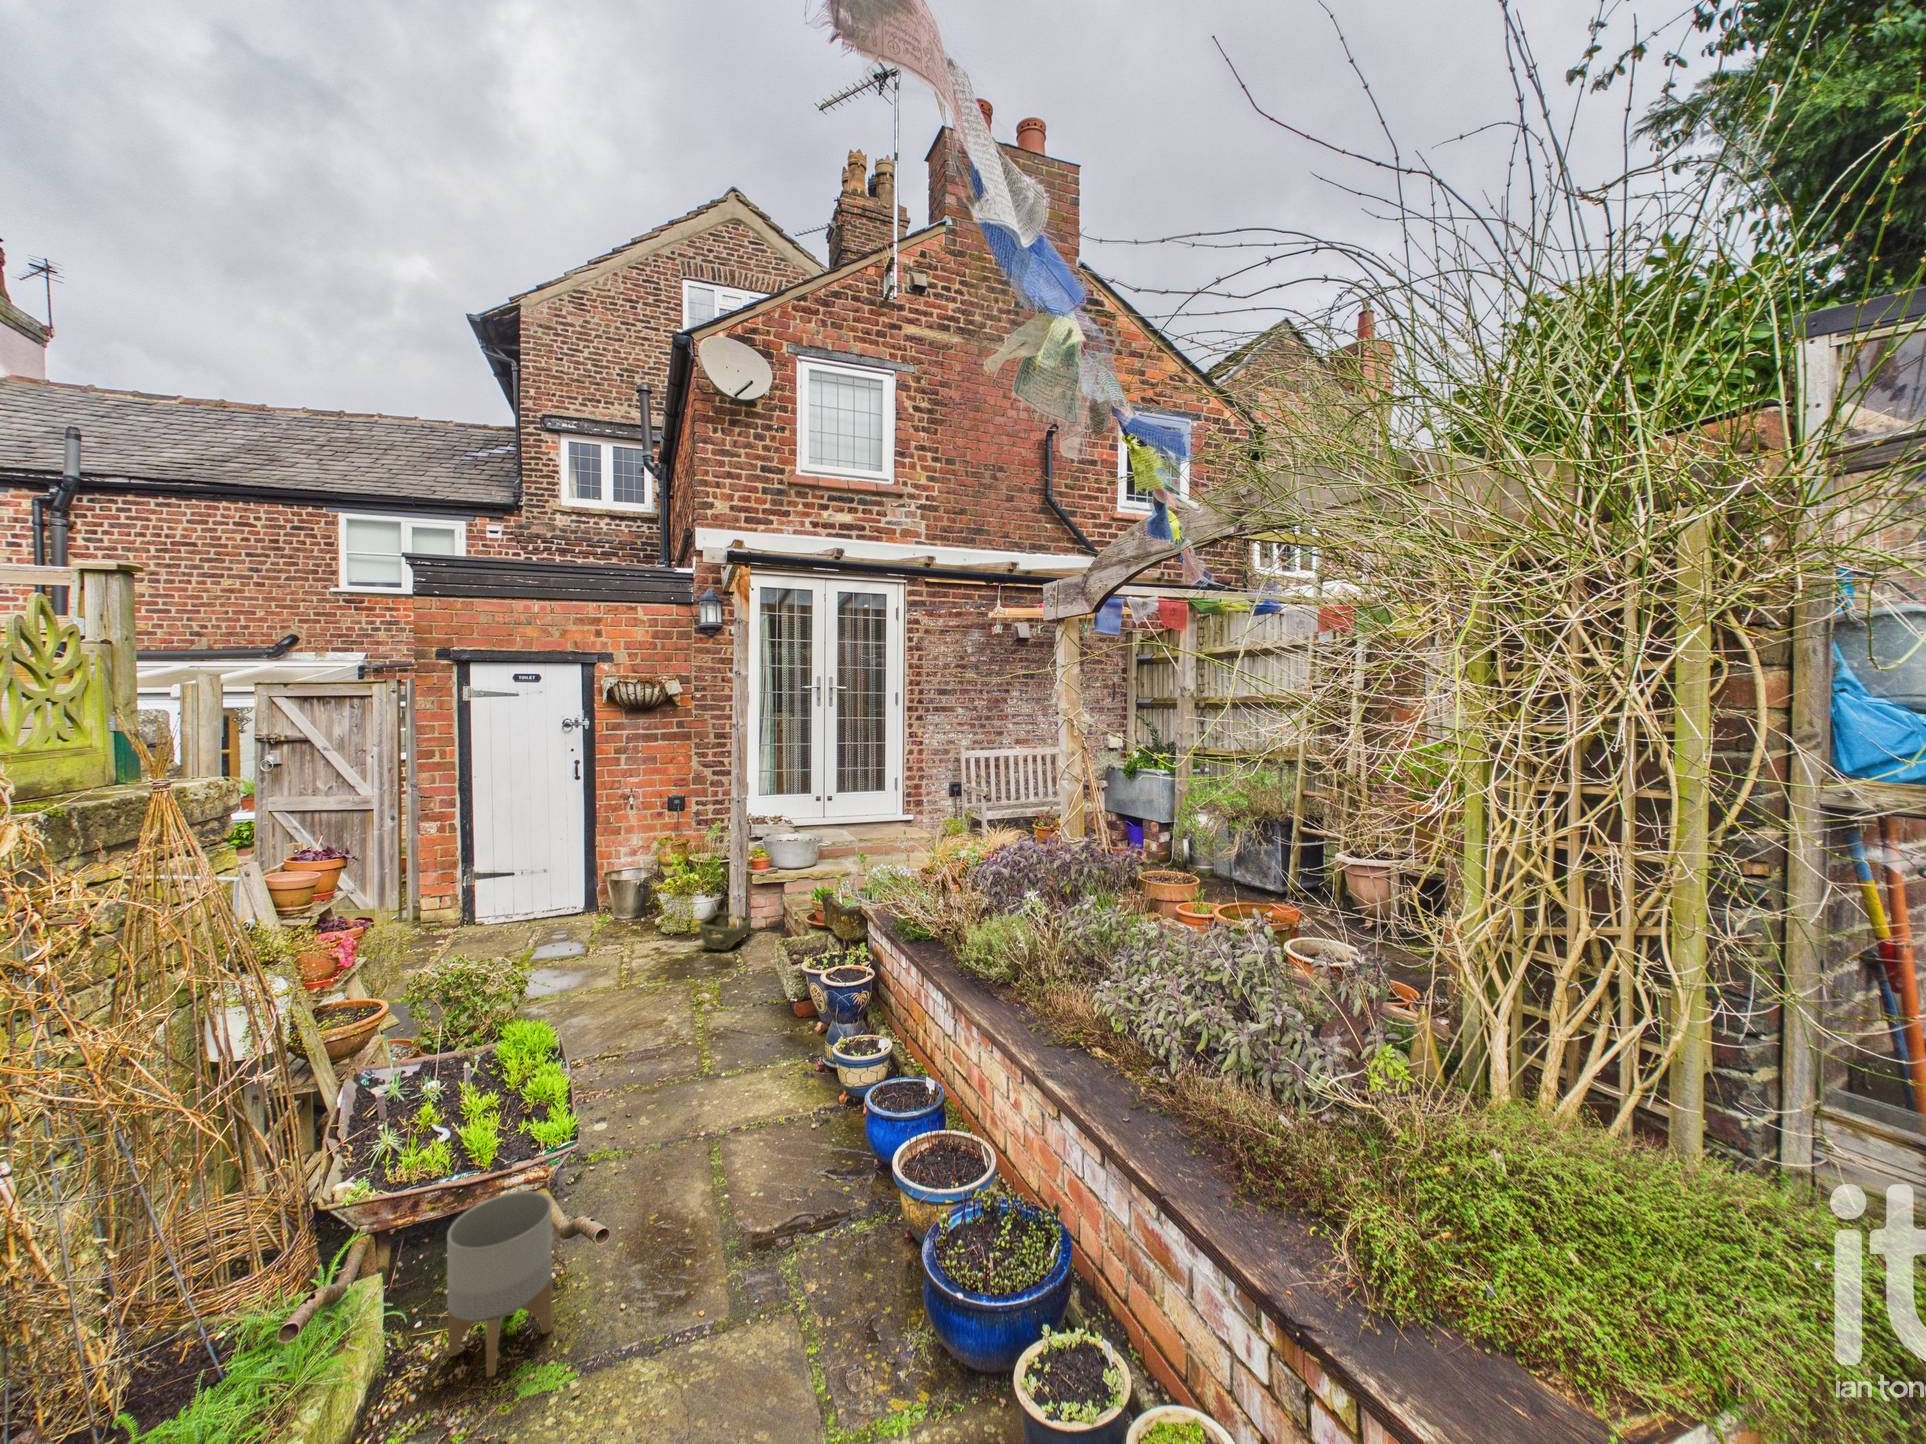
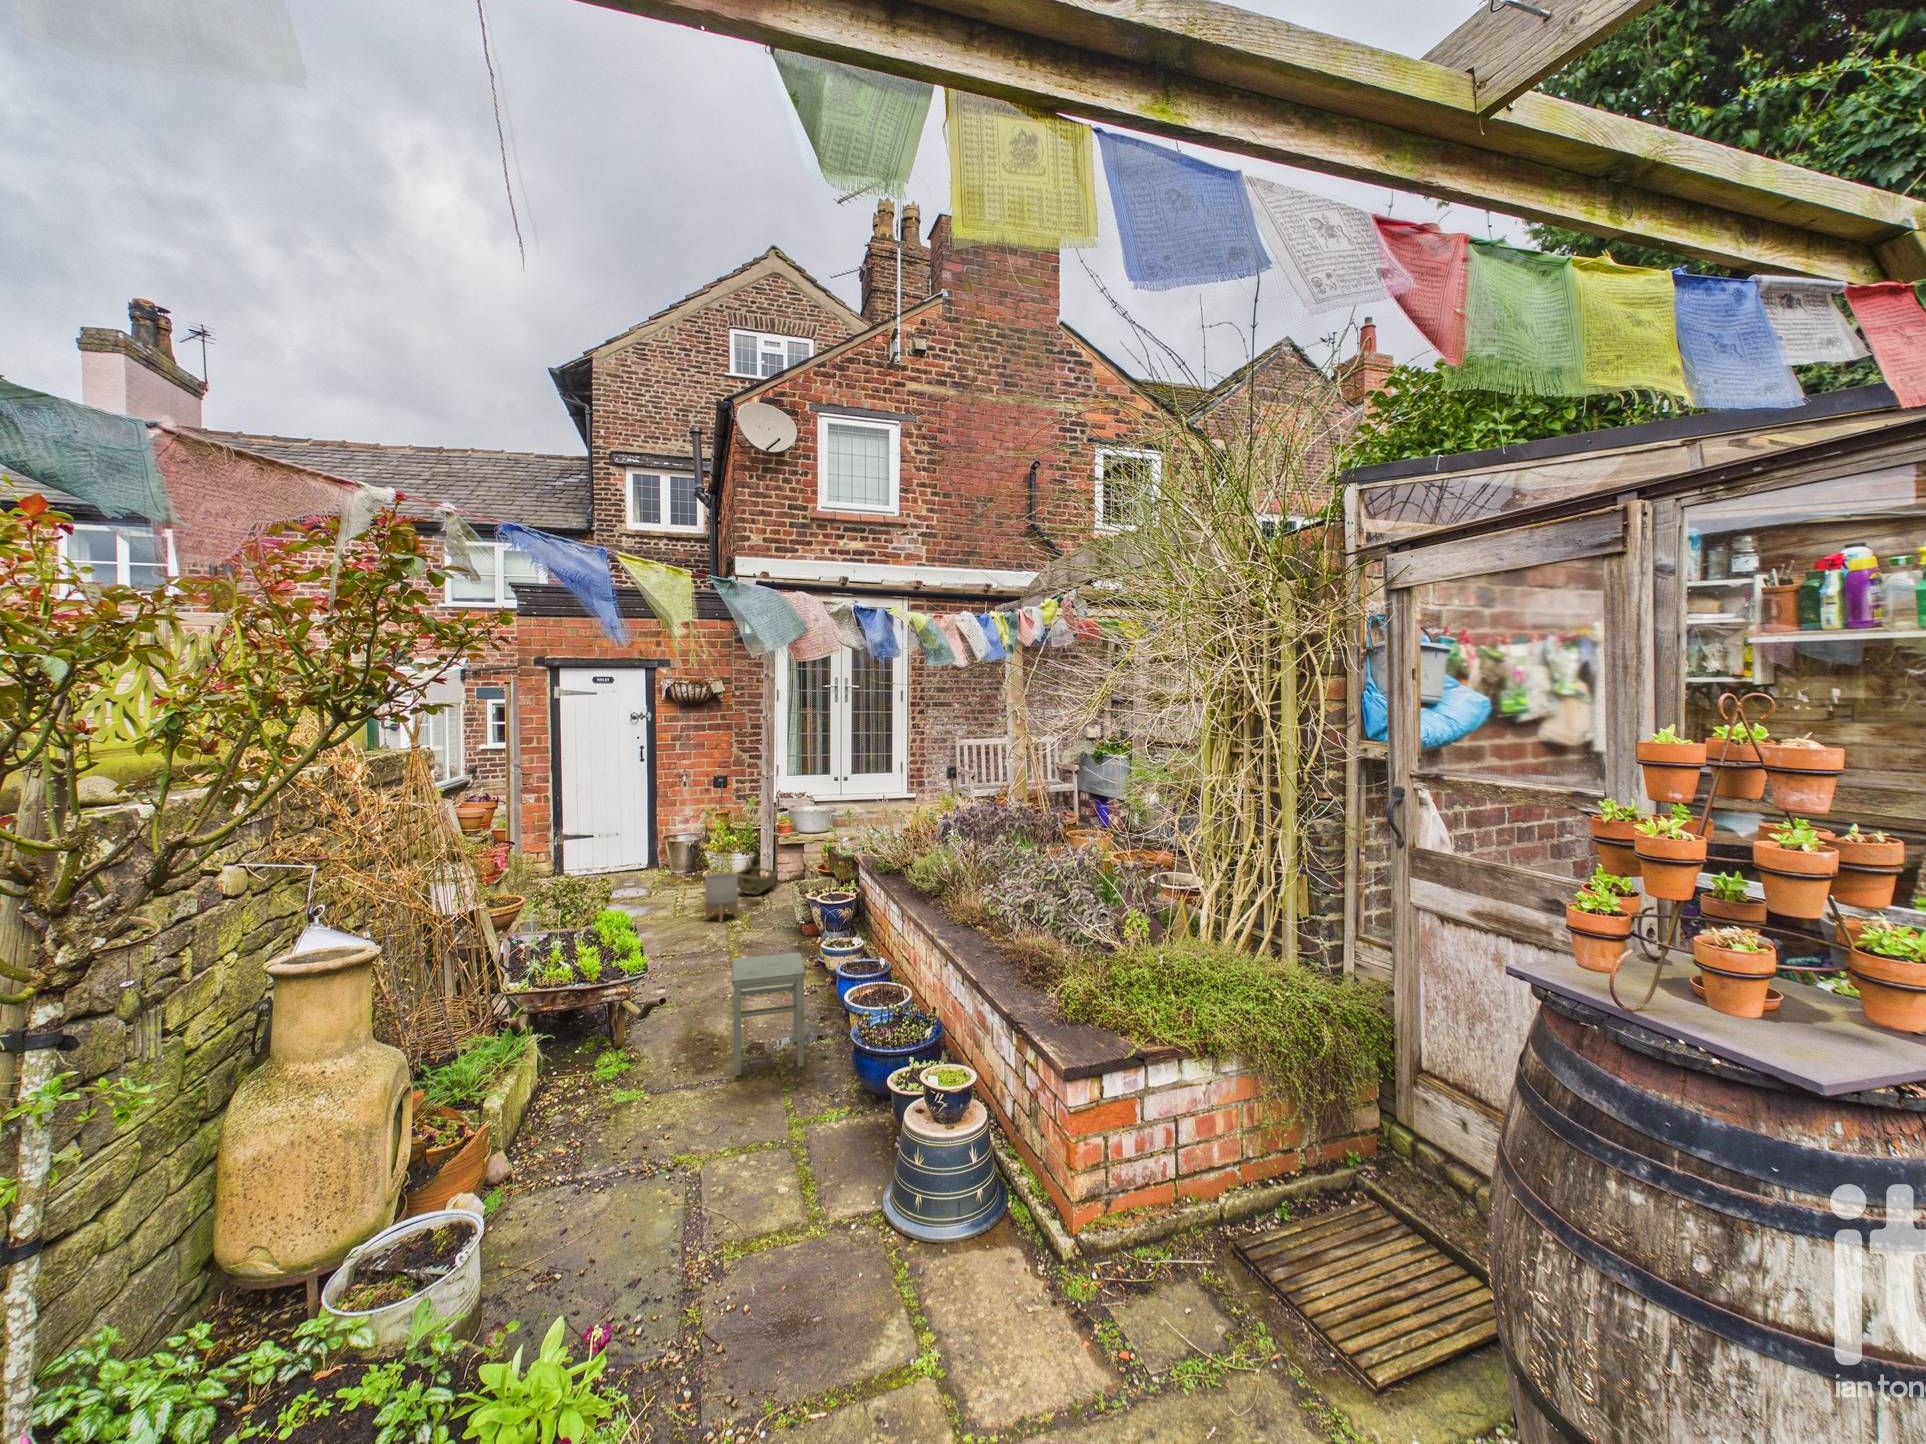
stool: none [716,1093,840,1324] -> present [732,953,806,1076]
planter: present [447,1191,553,1378] -> present [705,873,738,922]

